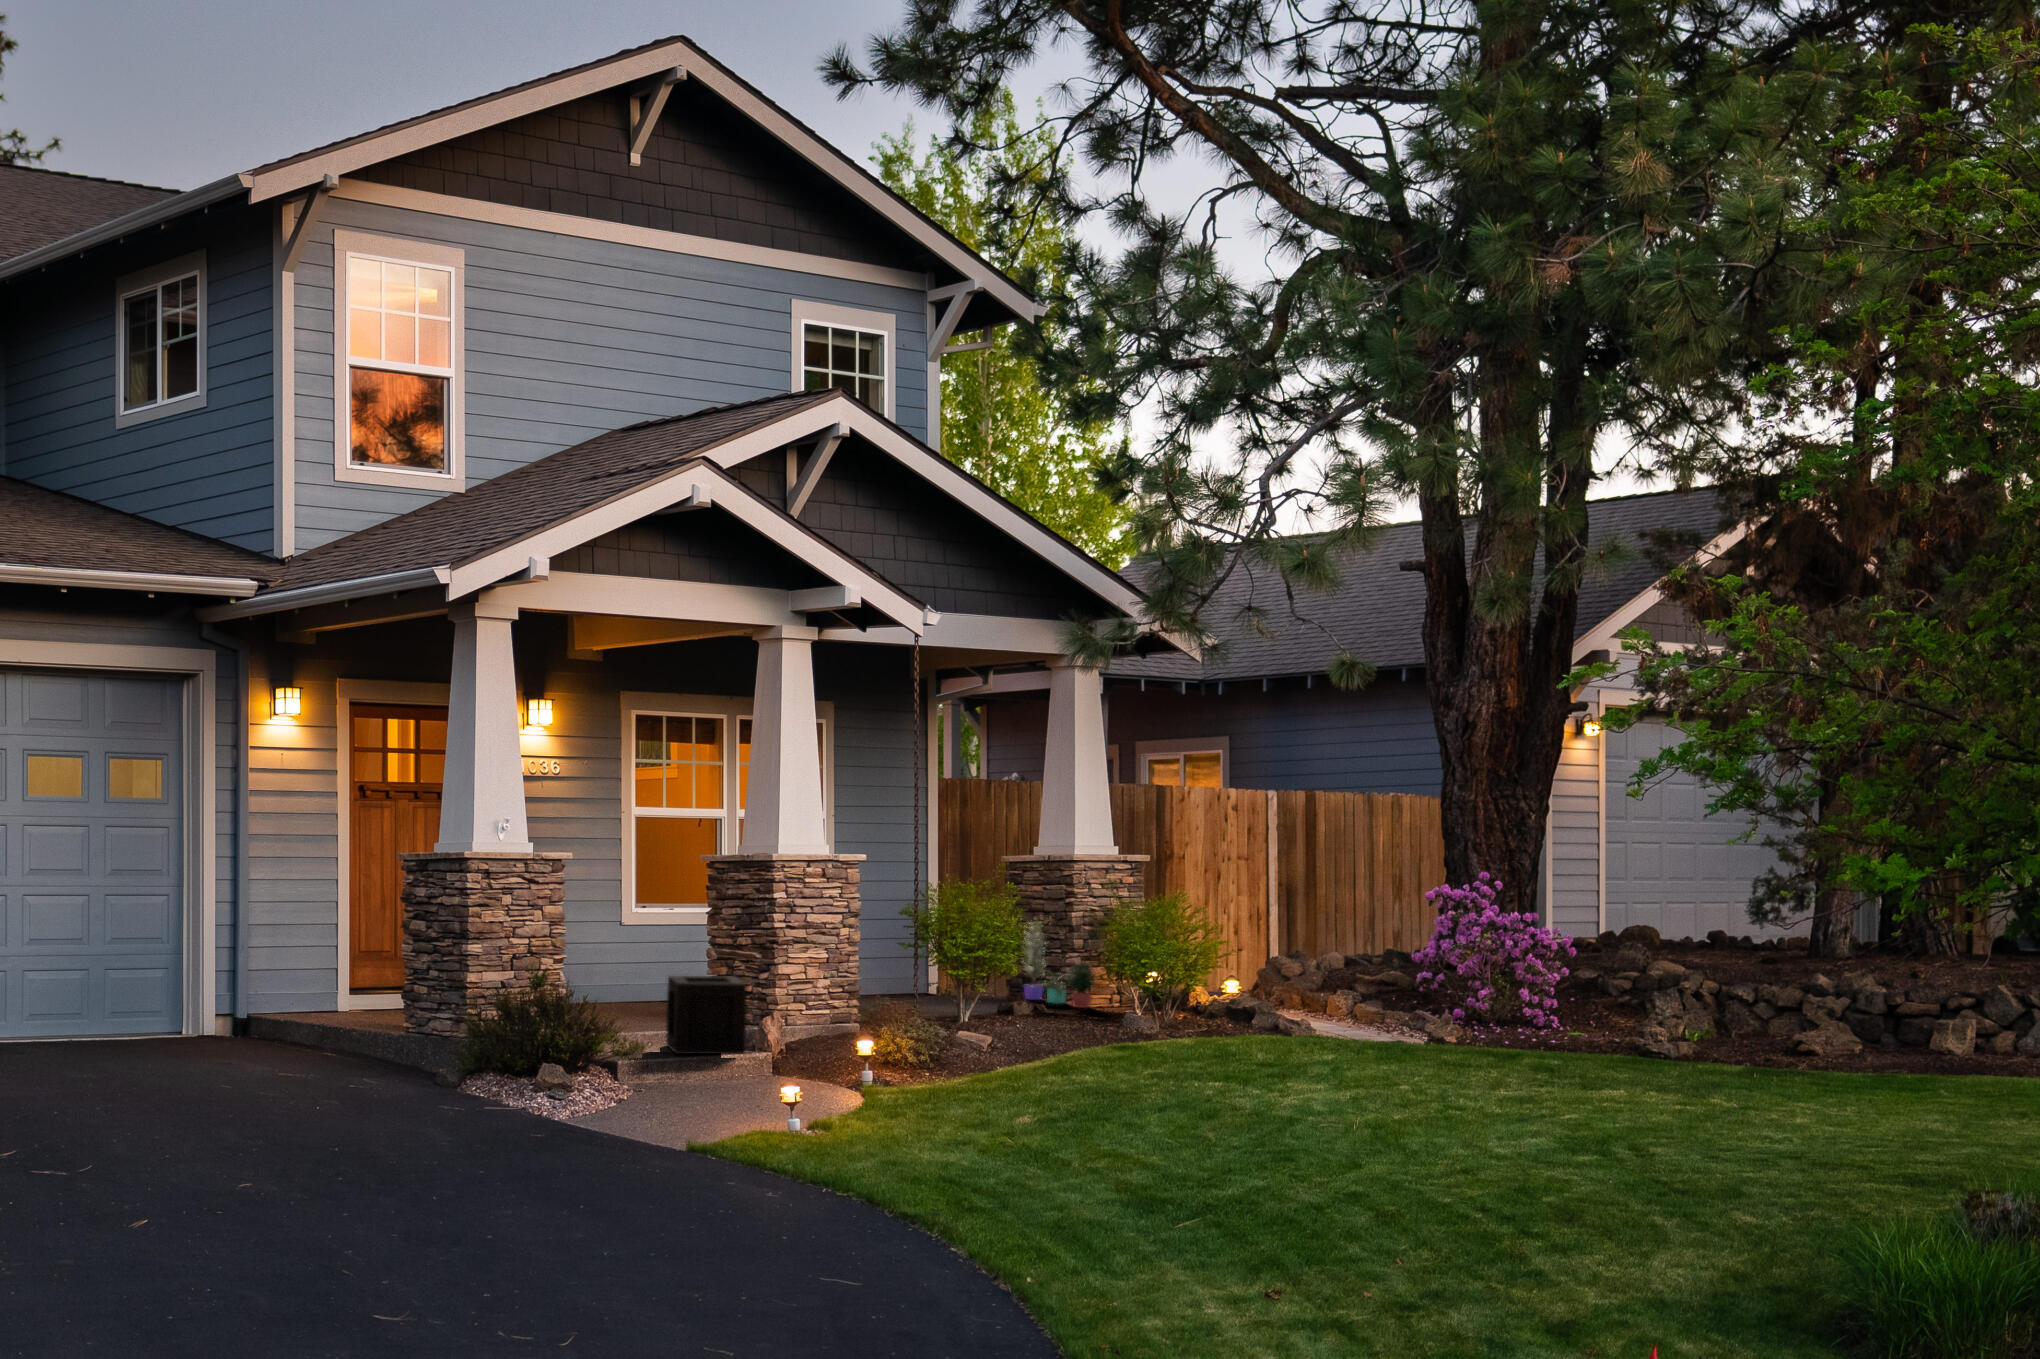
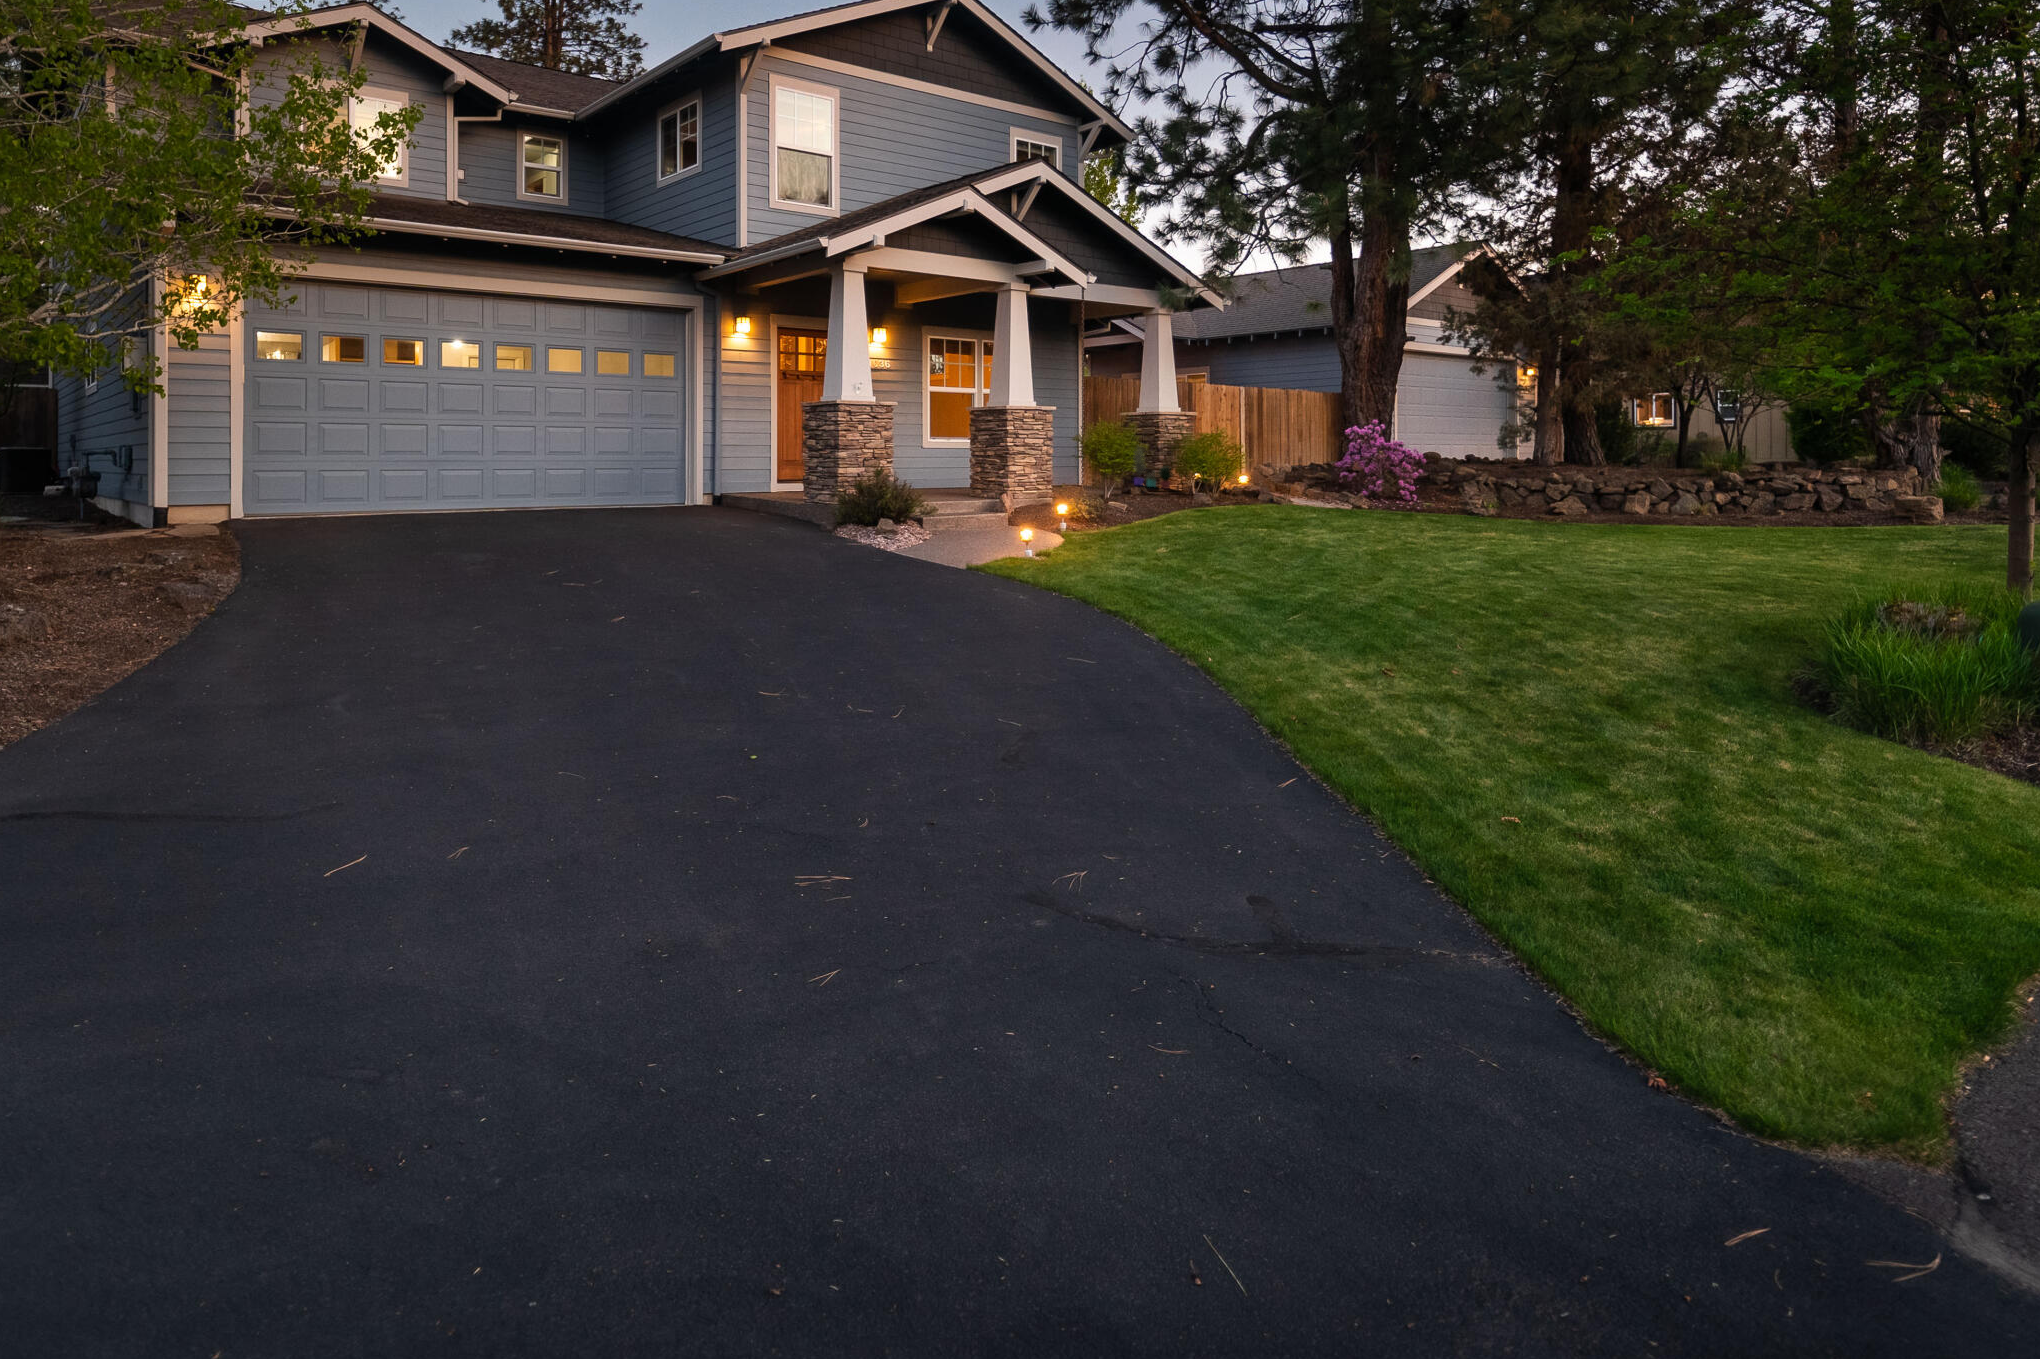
wooden crate: present [666,976,746,1054] -> none [950,470,994,511]

